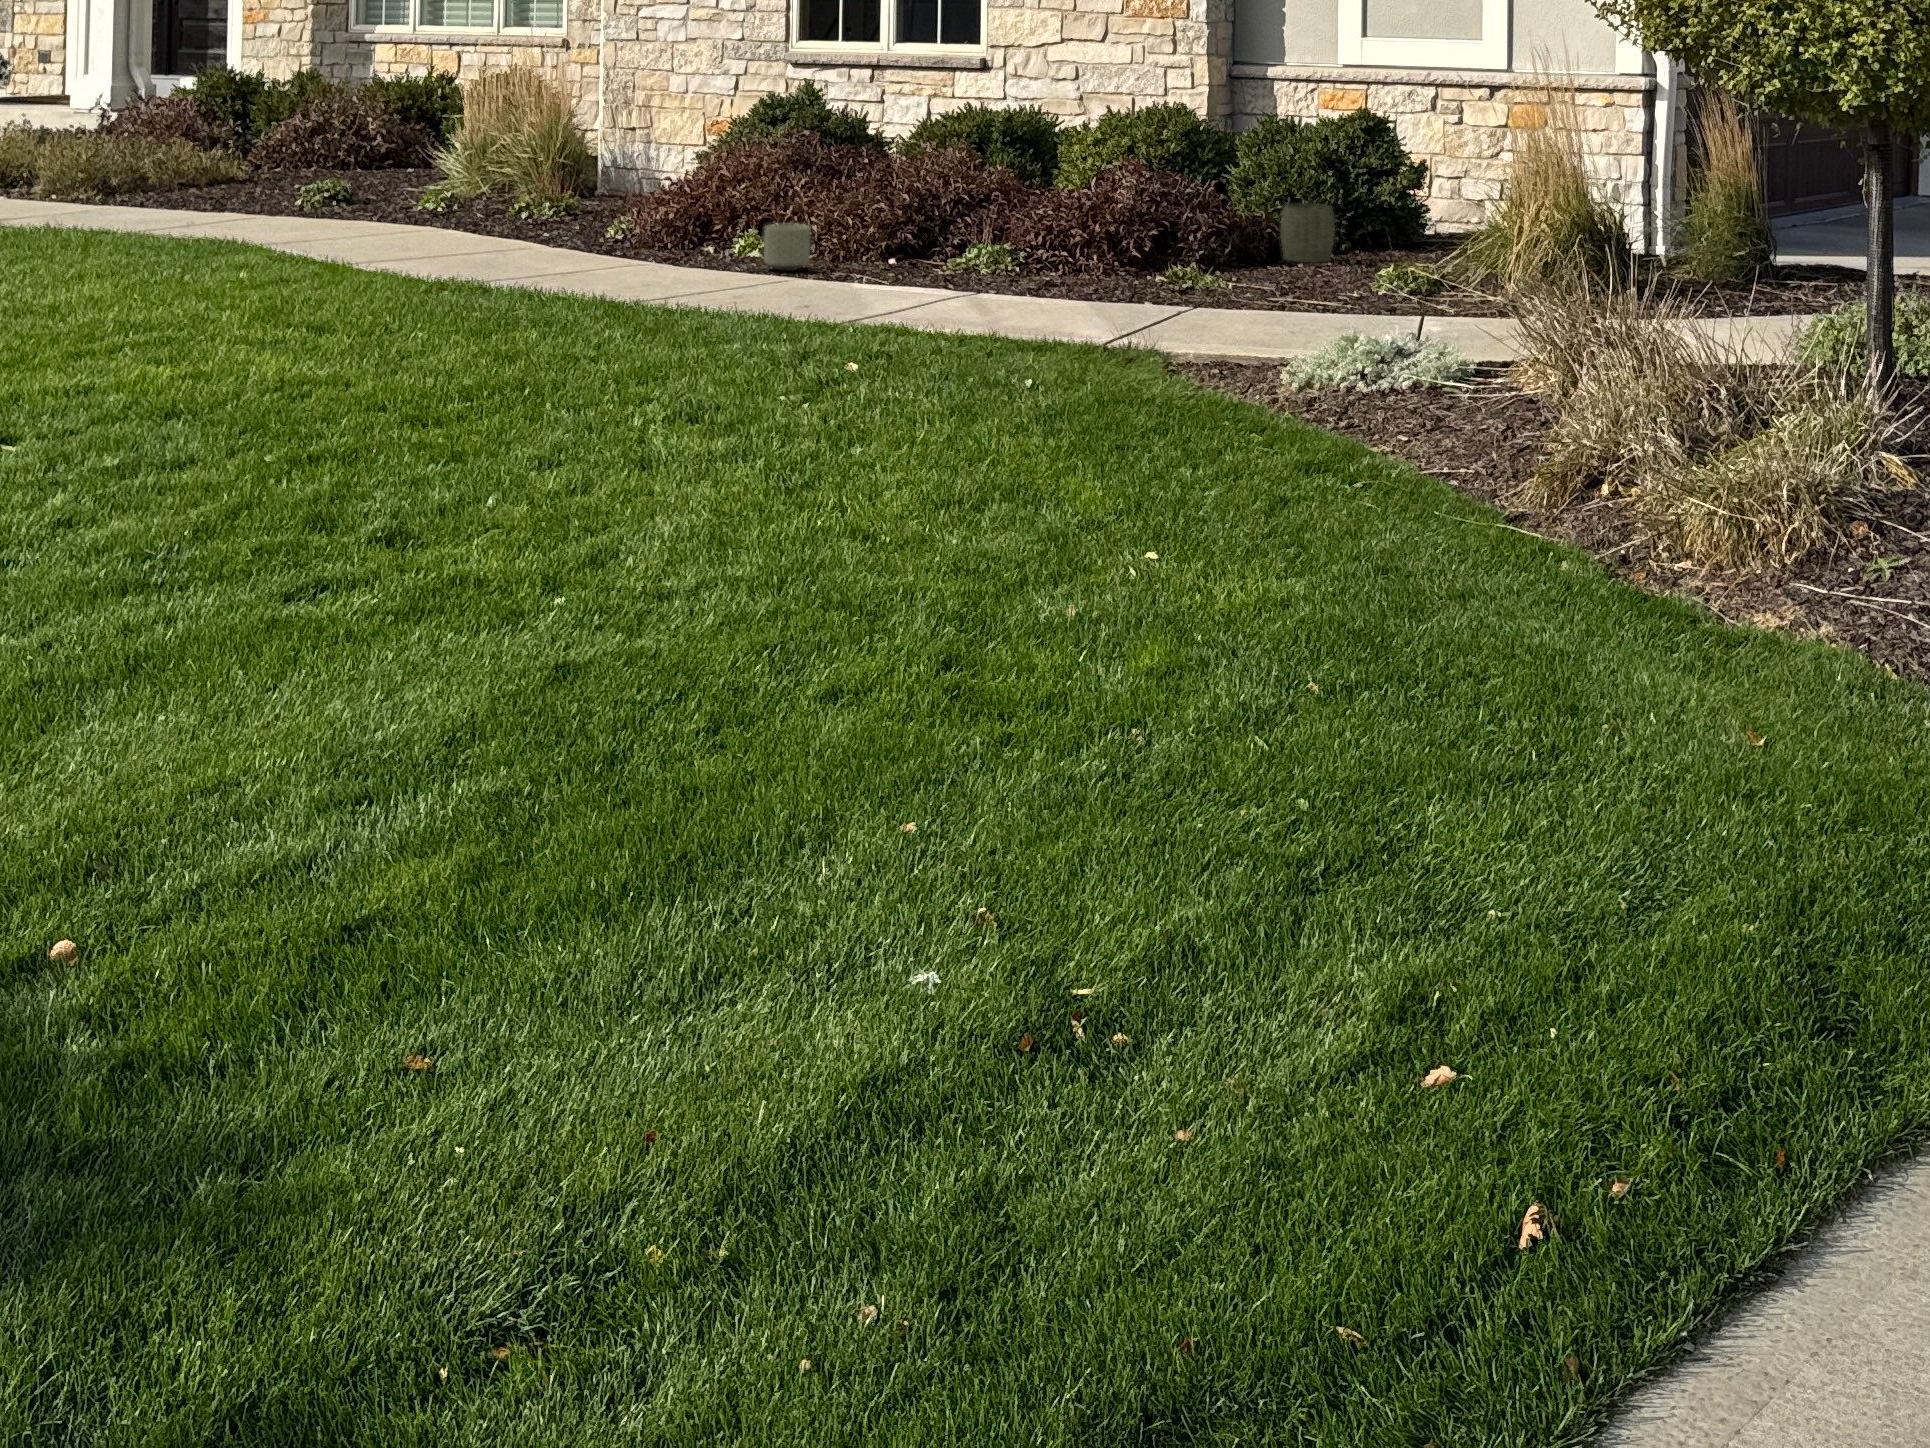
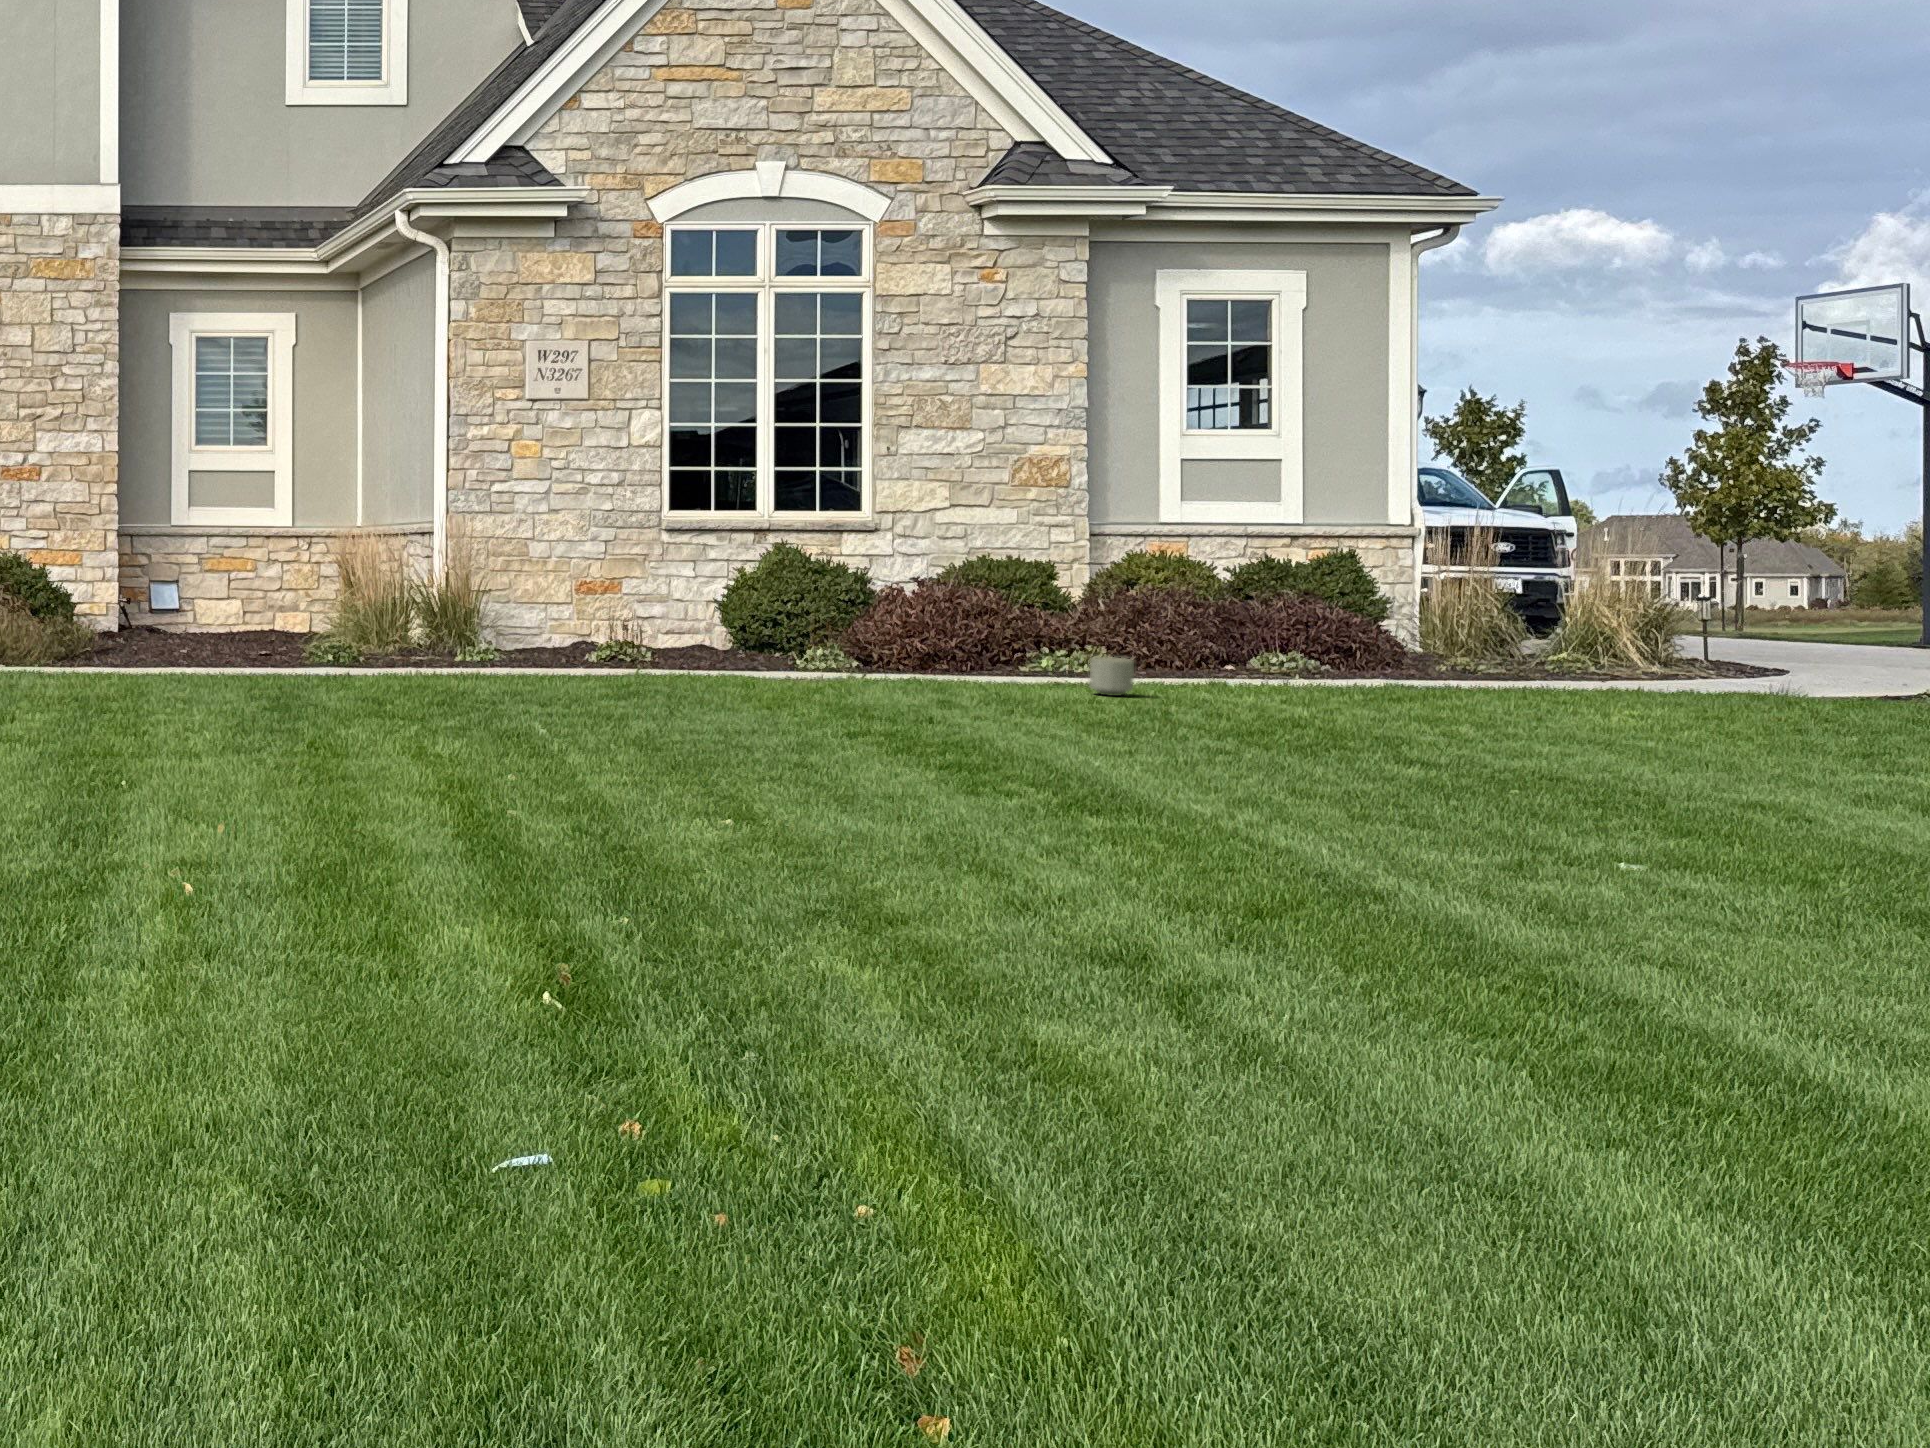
woven basket: present [1280,203,1335,263] -> none [1266,632,1317,678]

